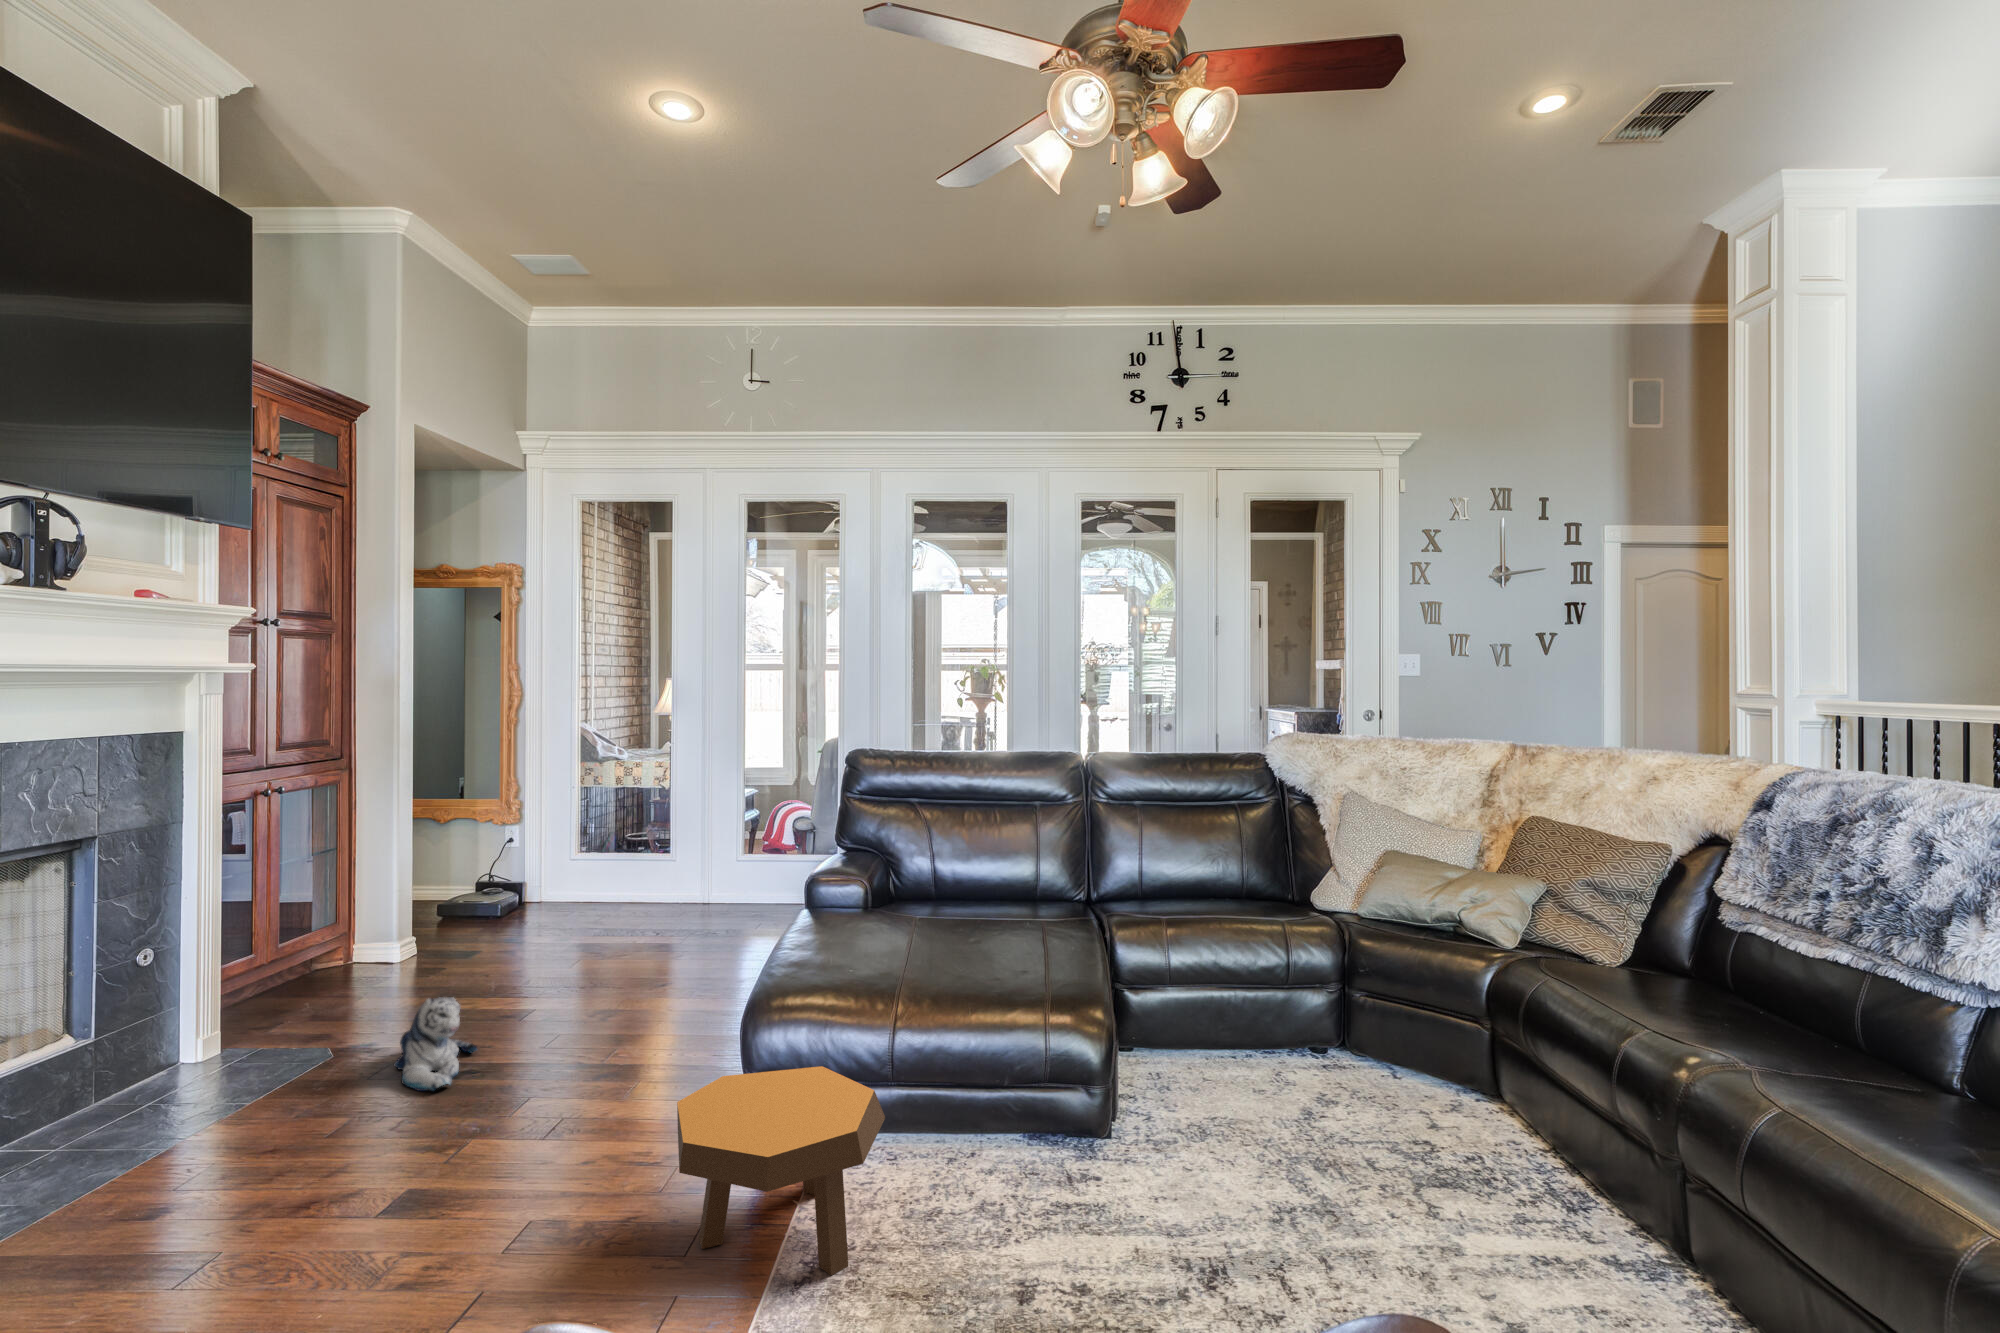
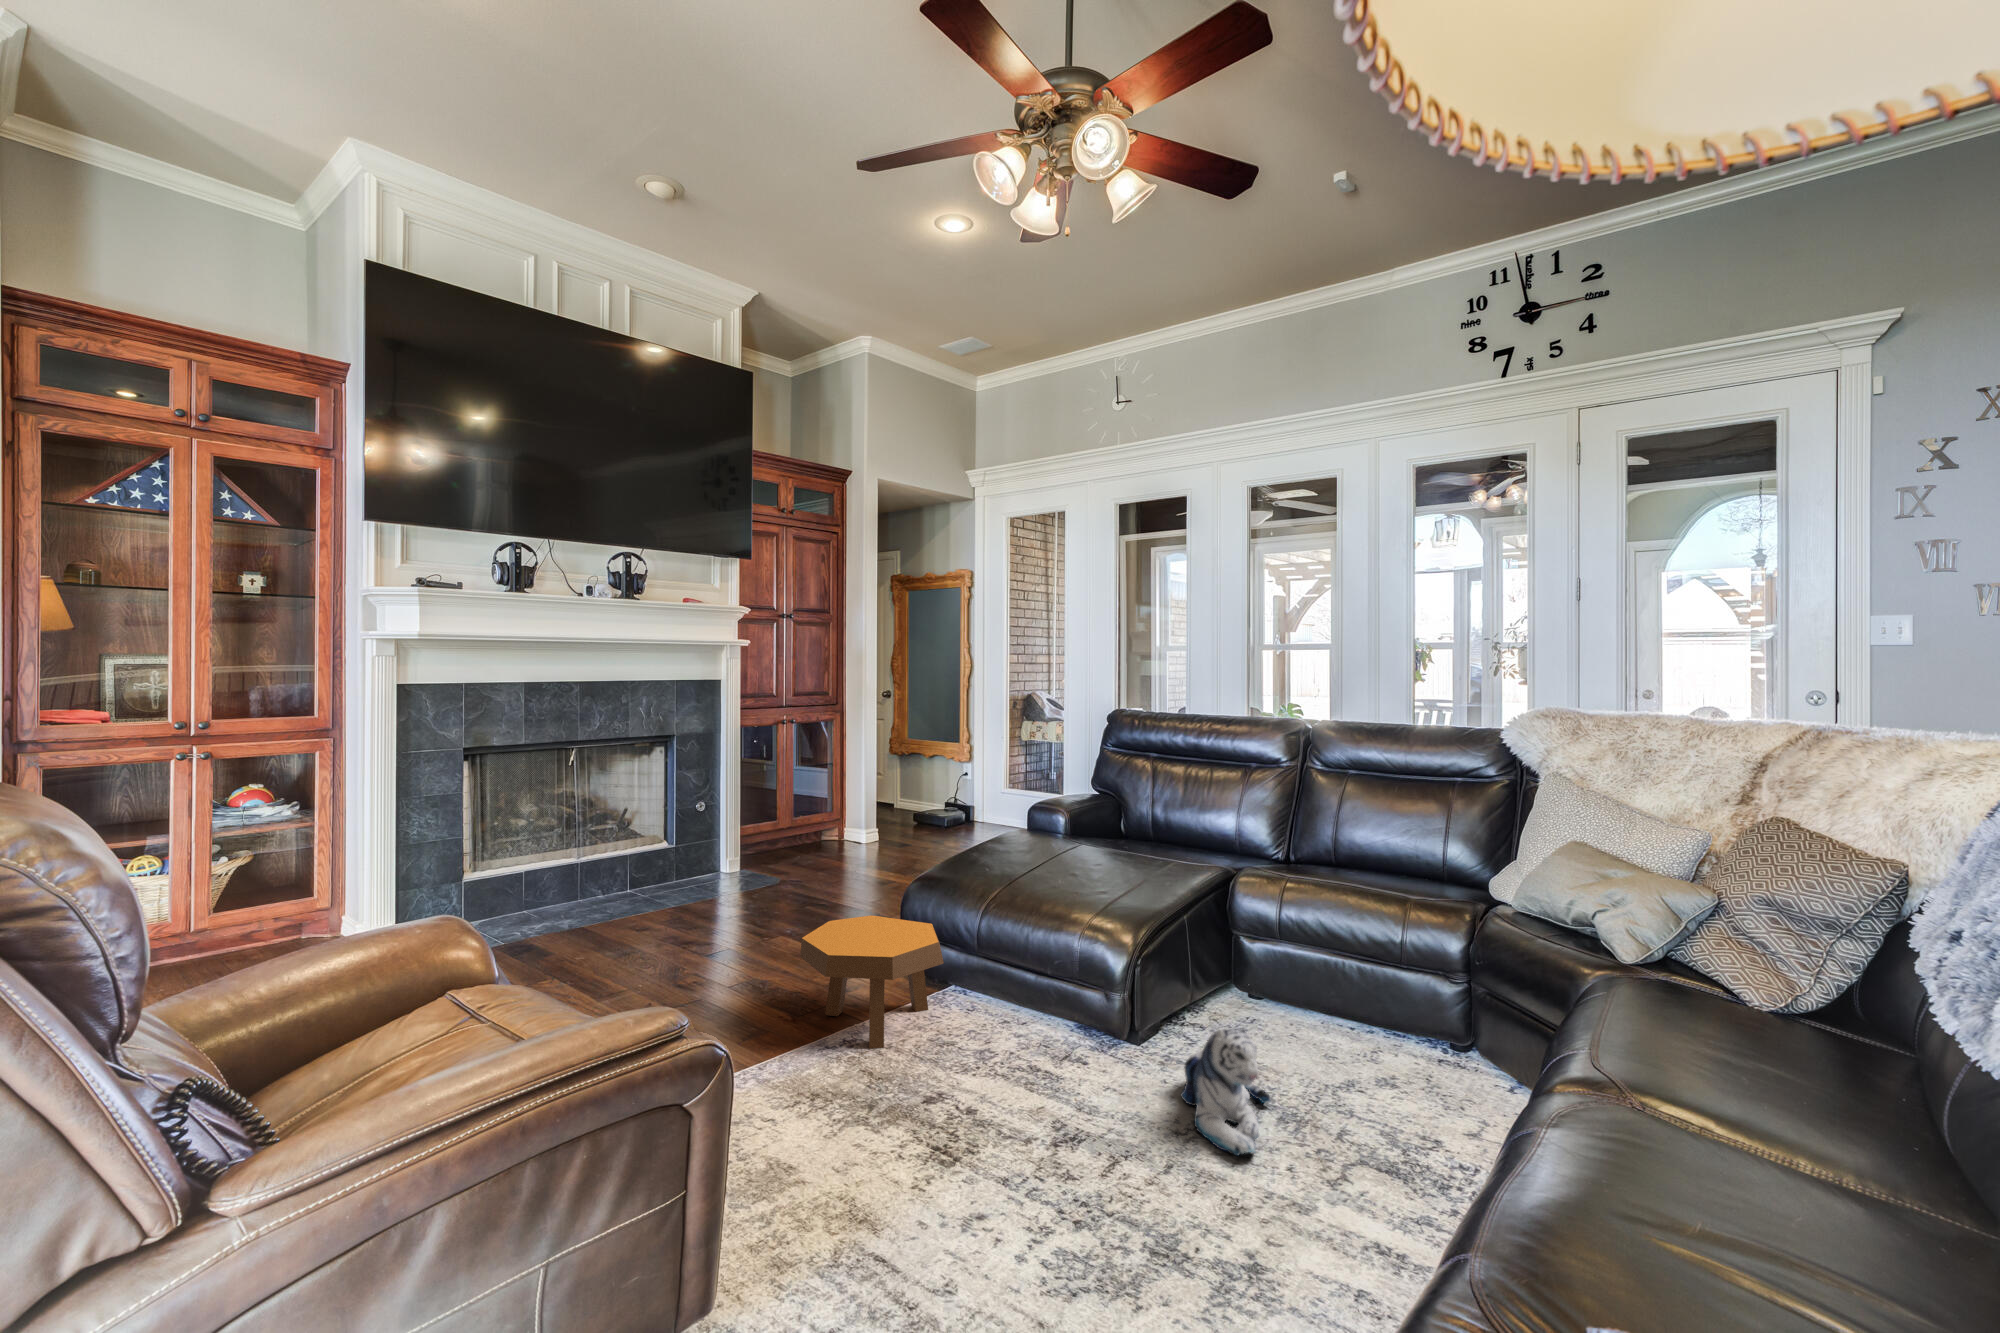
plush toy: present [394,997,477,1091] -> present [1181,1029,1270,1156]

